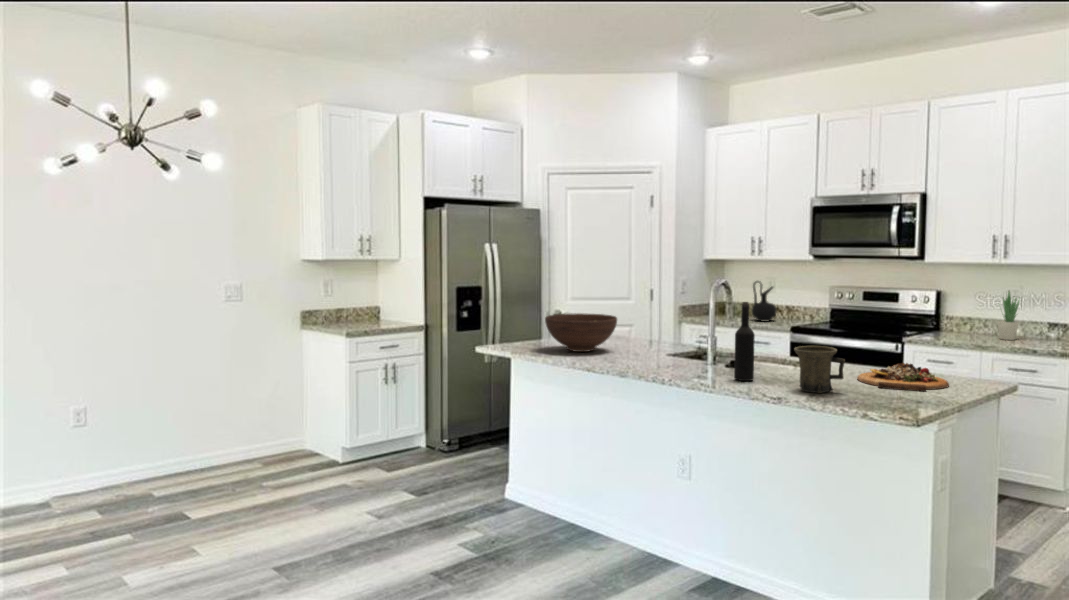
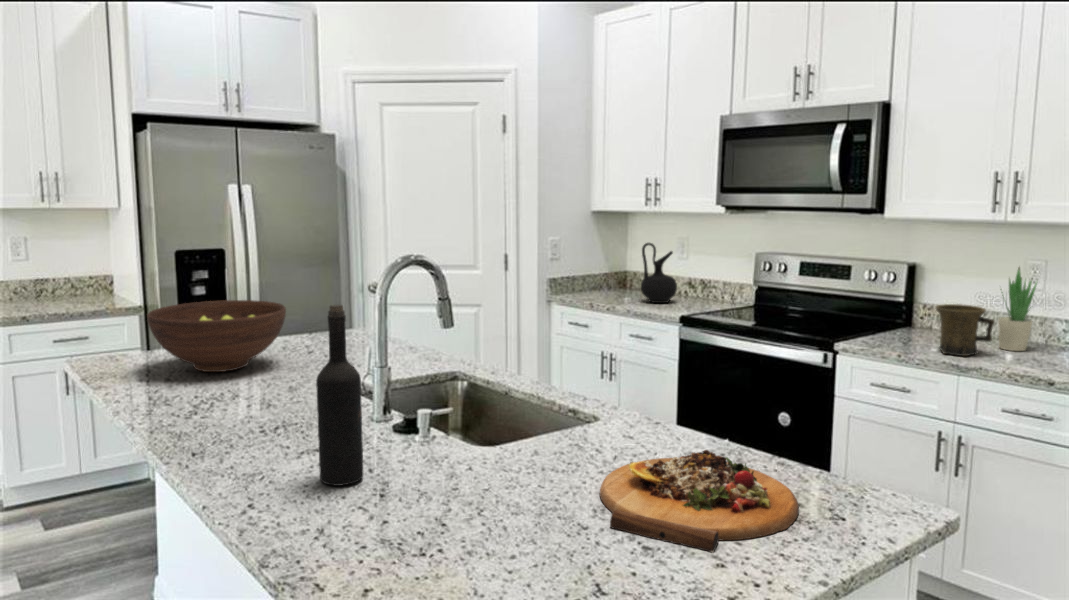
mug: present [794,346,845,393] -> present [936,304,995,356]

